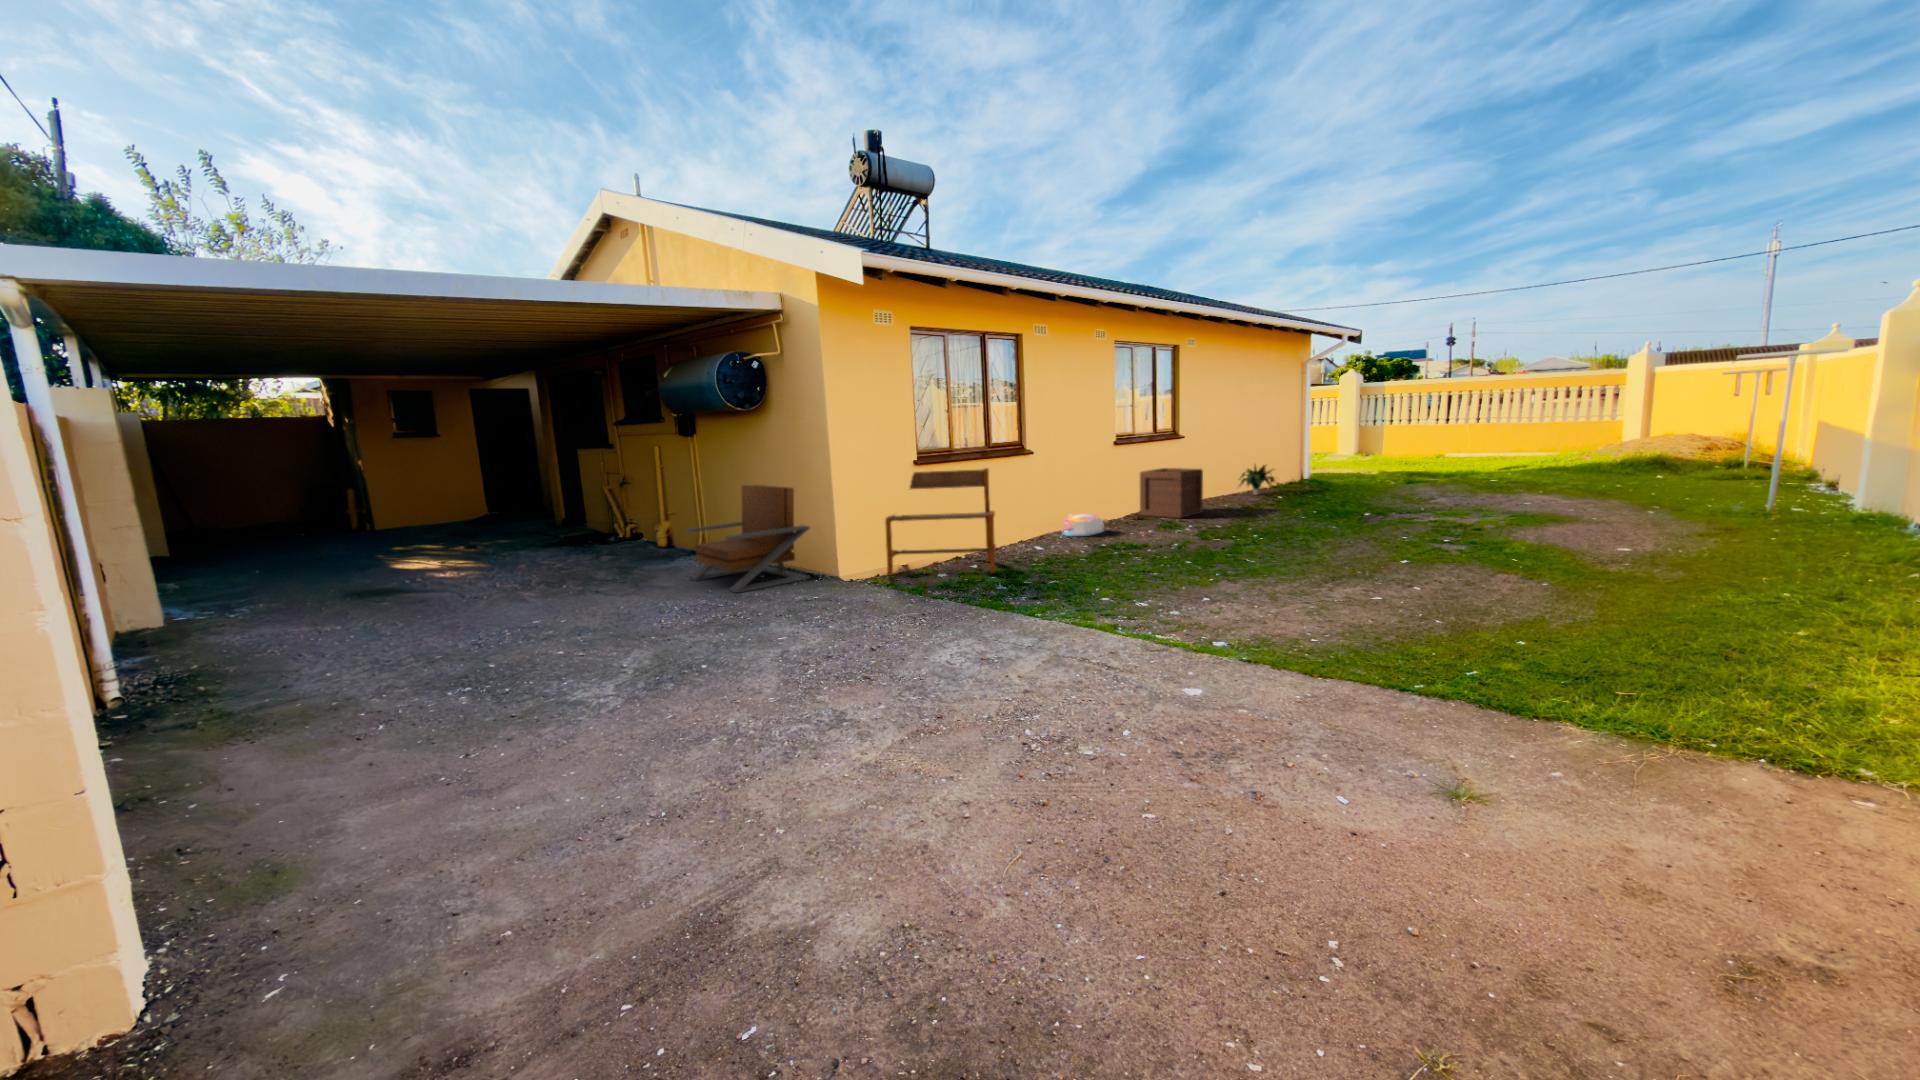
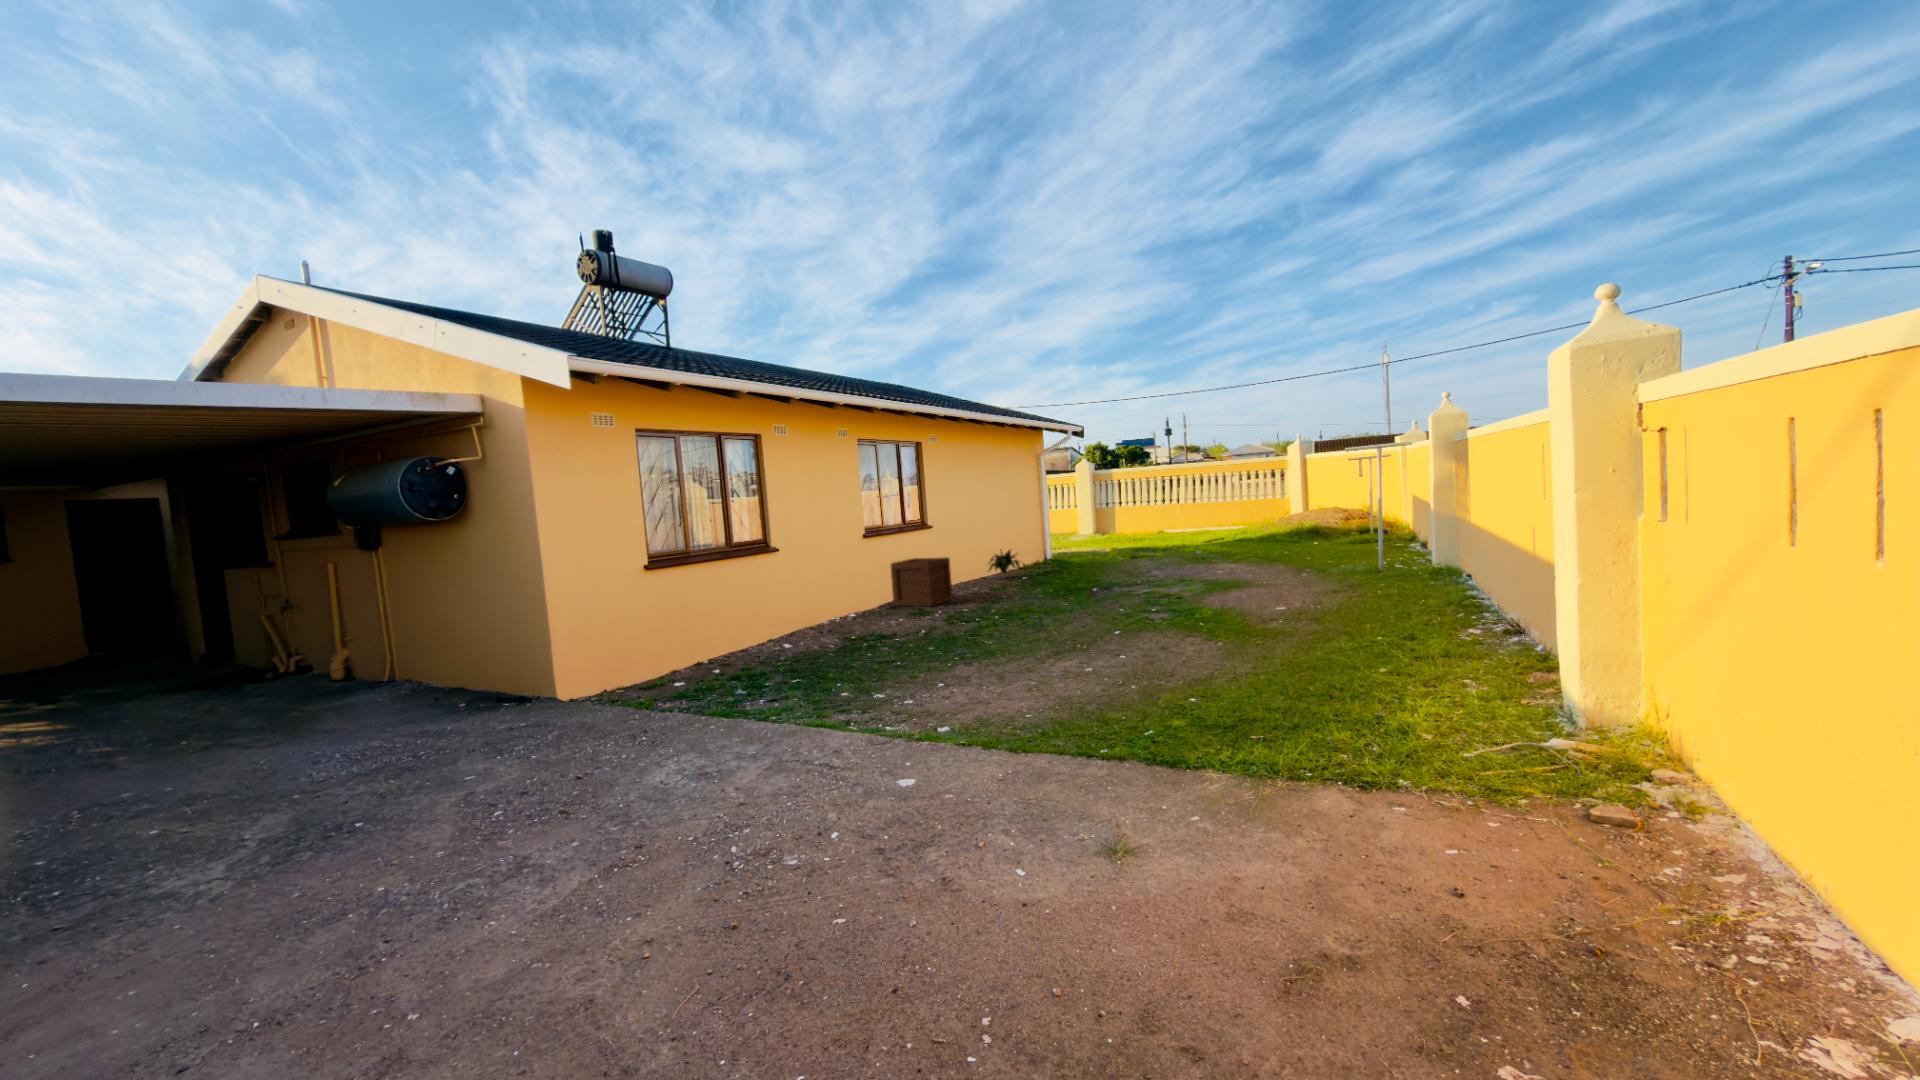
bench: present [885,468,996,576] -> none [609,571,737,694]
lounge chair: present [687,485,810,593] -> none [357,604,520,732]
storage bin: present [1062,514,1104,536] -> none [812,609,856,633]

